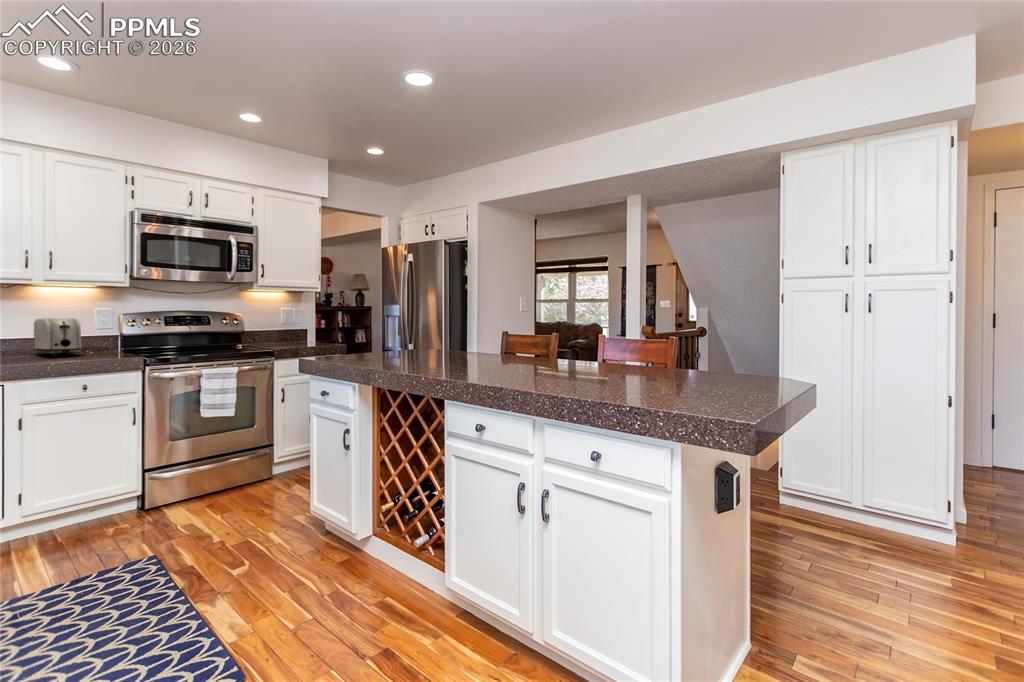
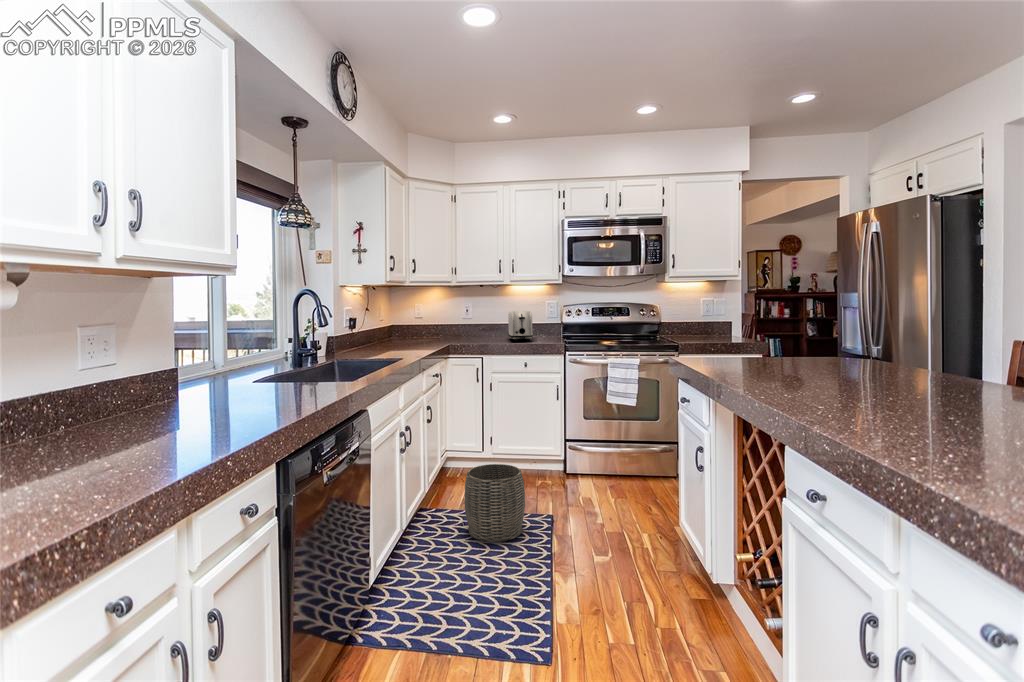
woven basket: none [23,505,126,612] -> present [464,464,525,542]

